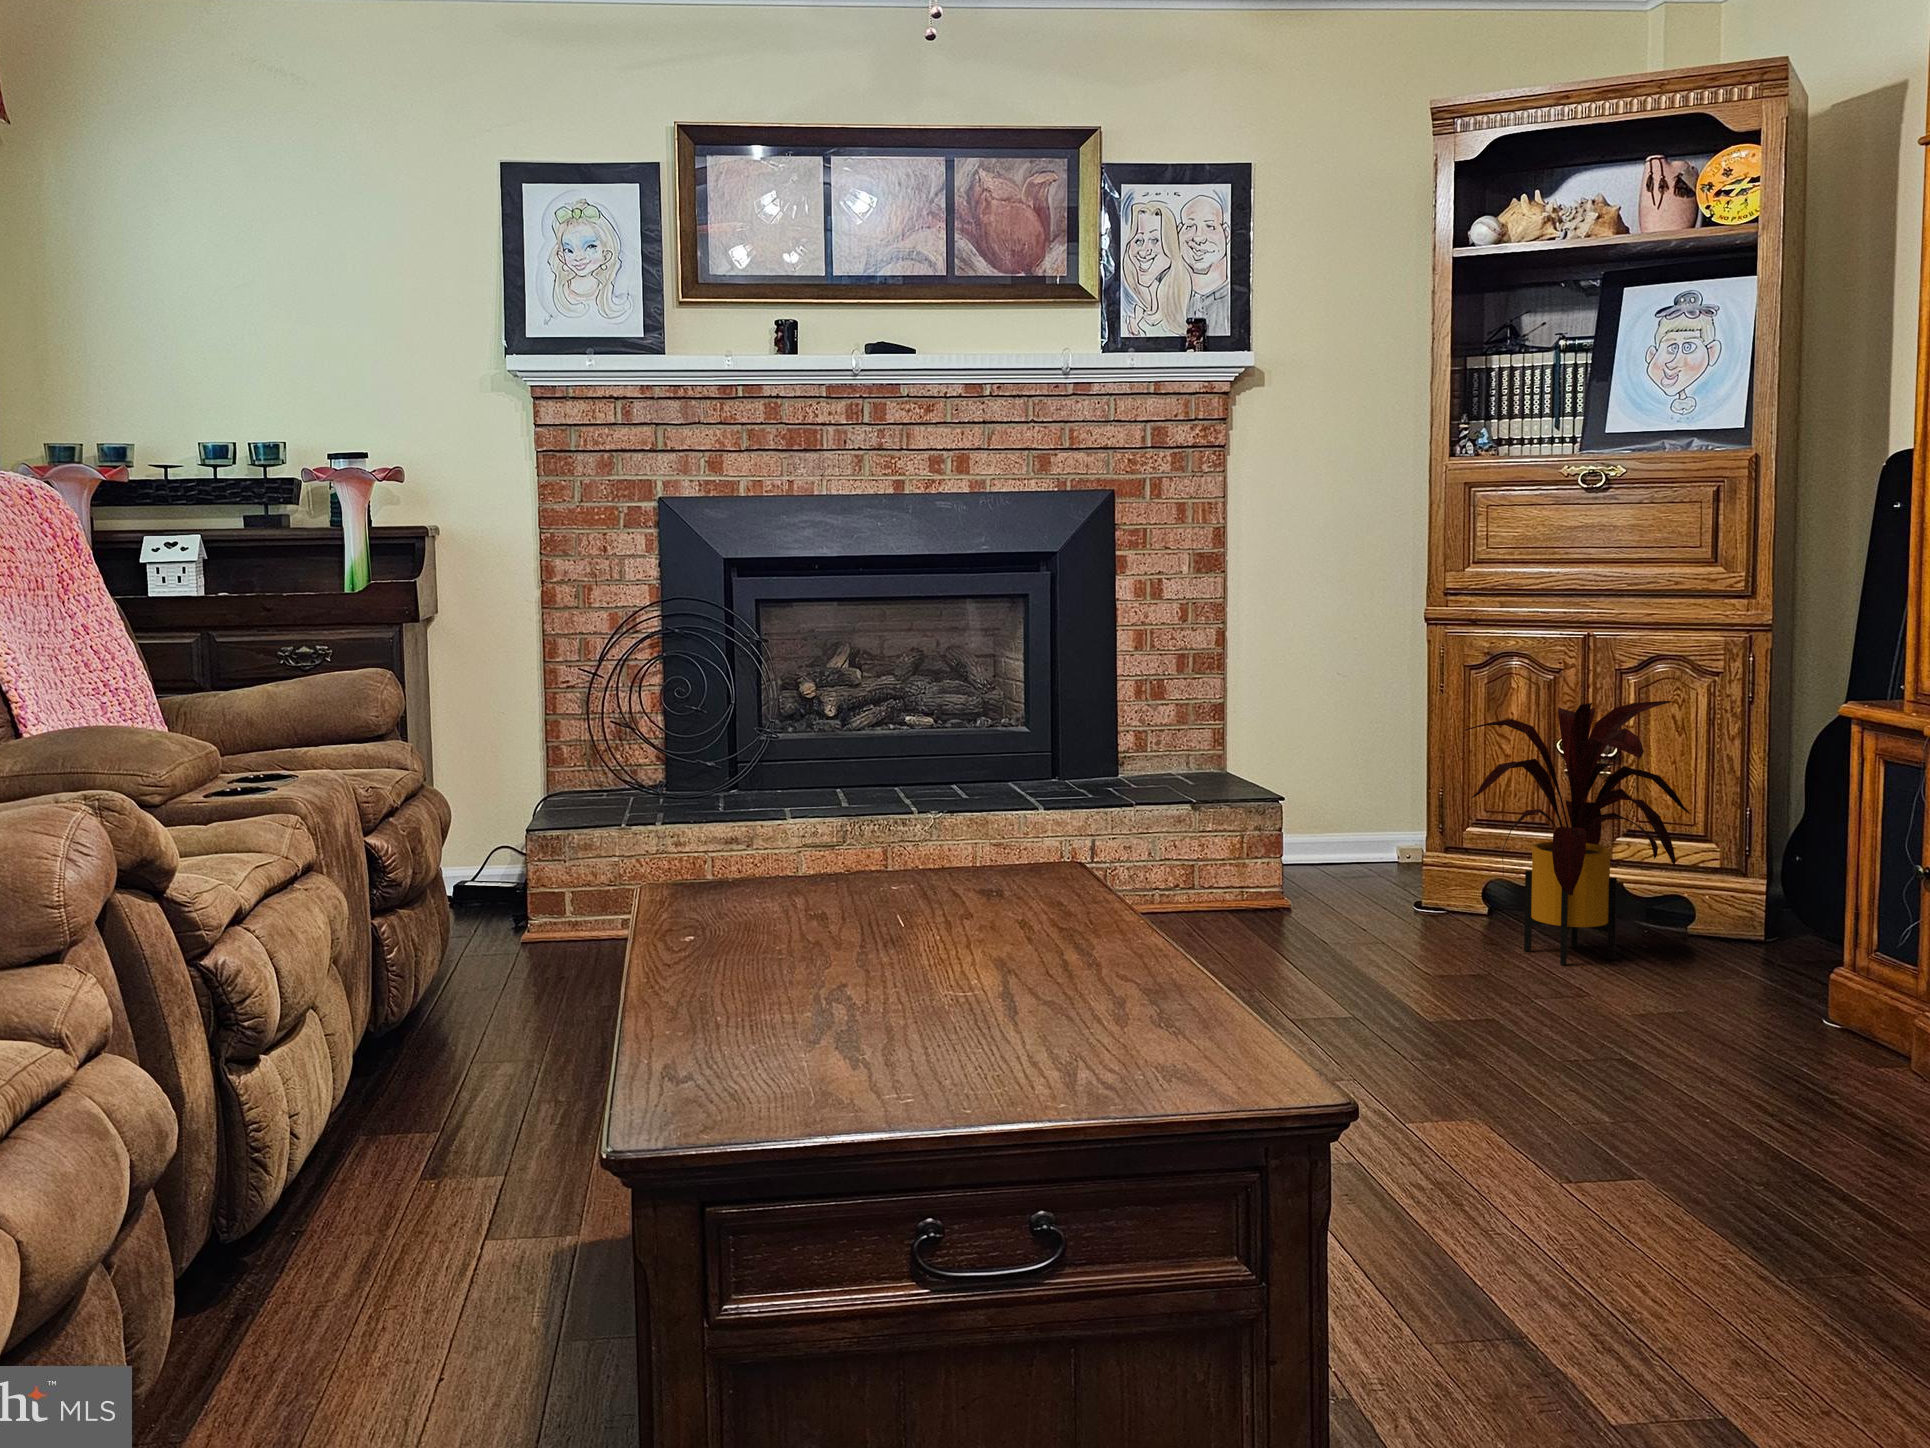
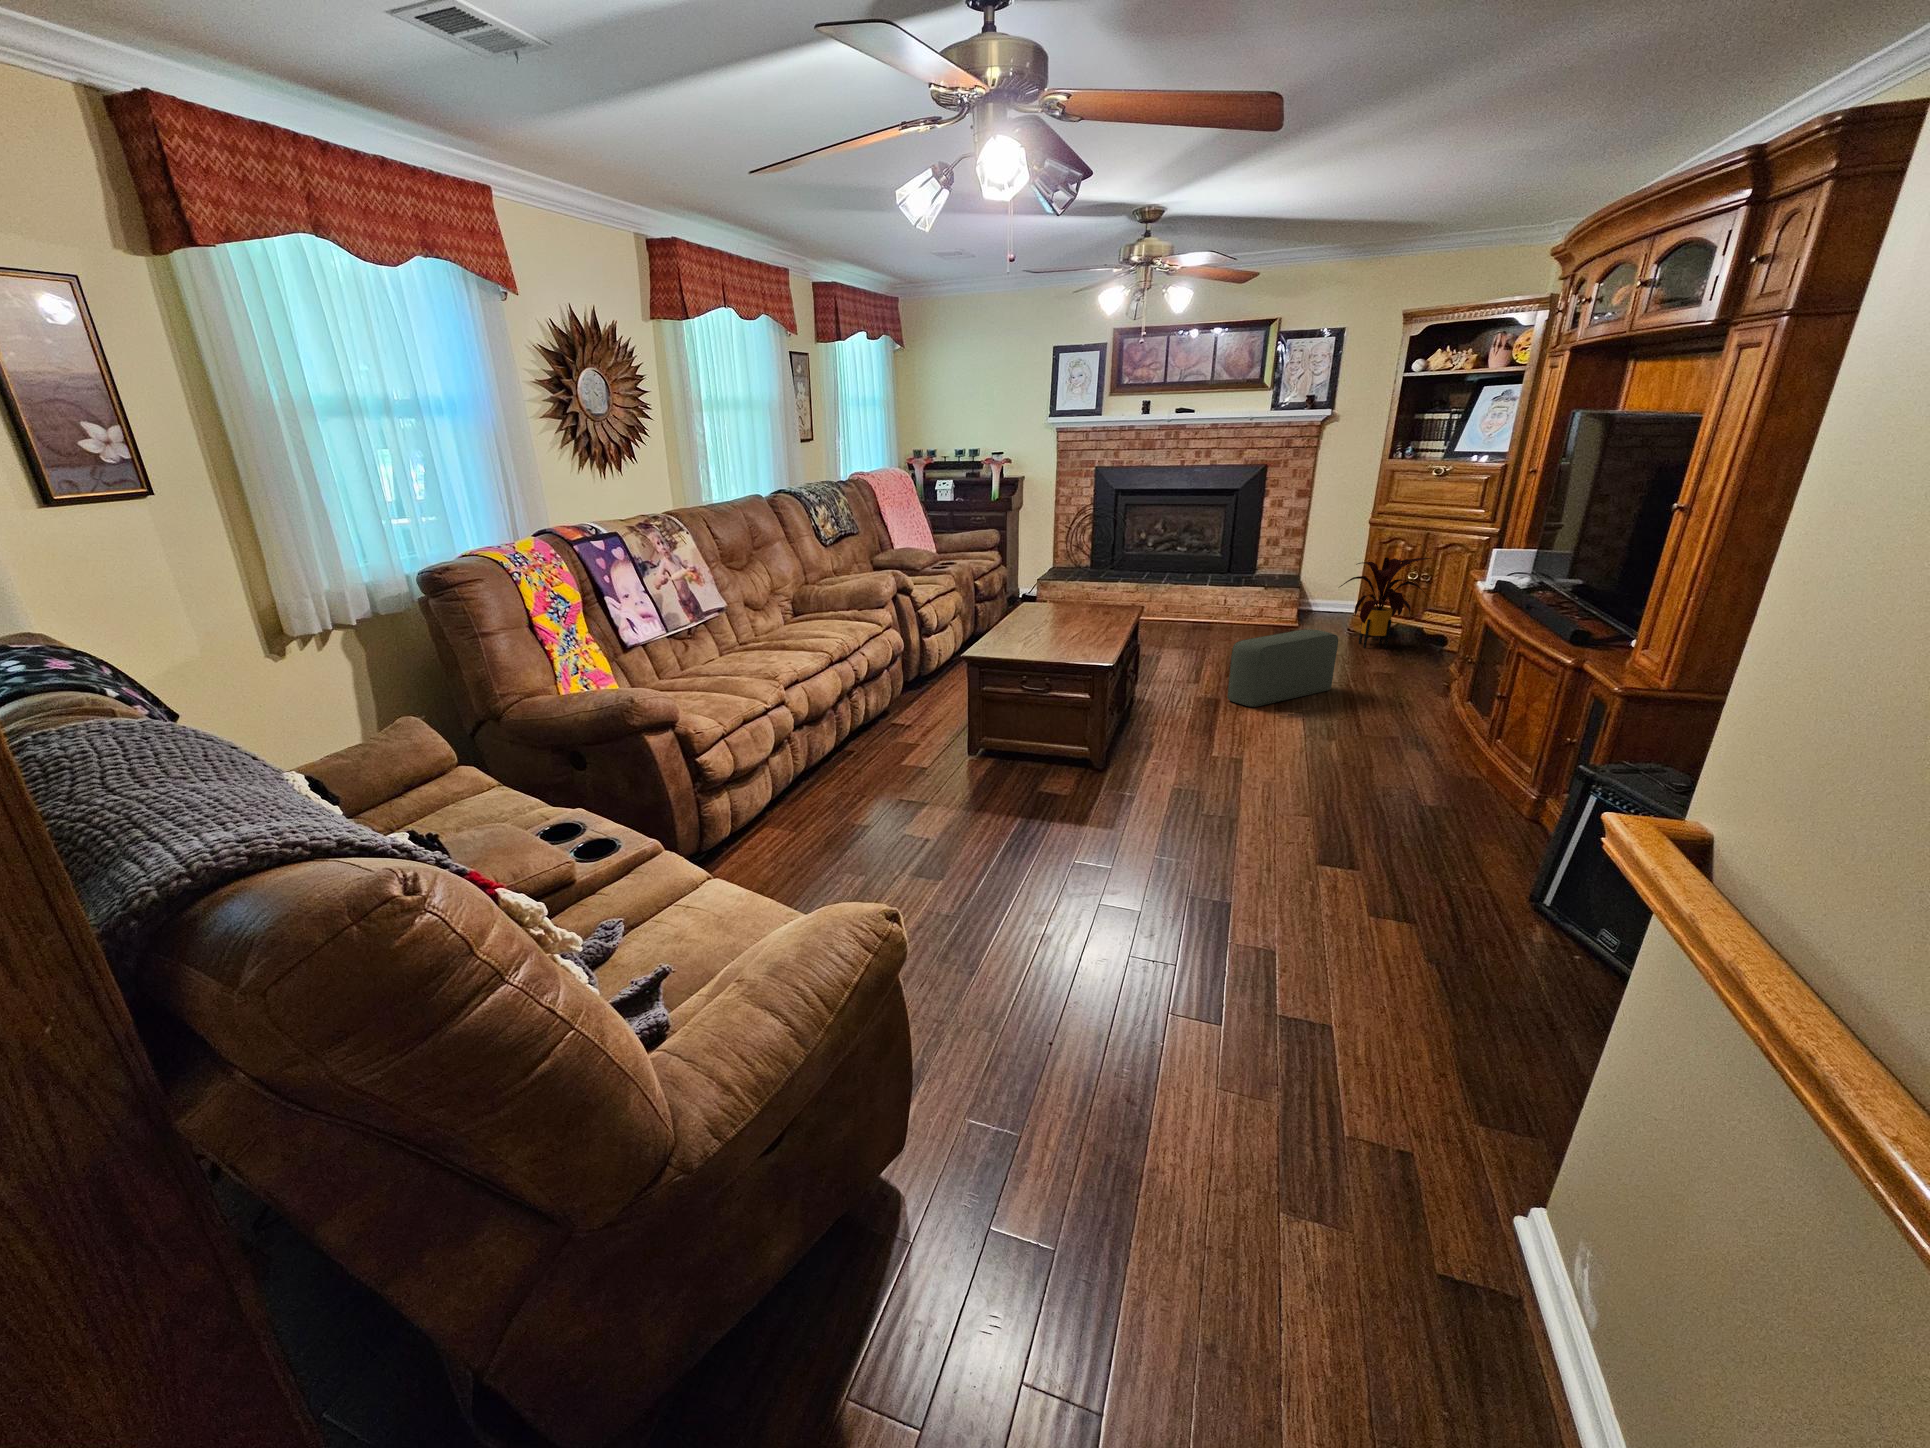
pouf: none [1600,952,1808,1336] -> present [1227,629,1338,707]

